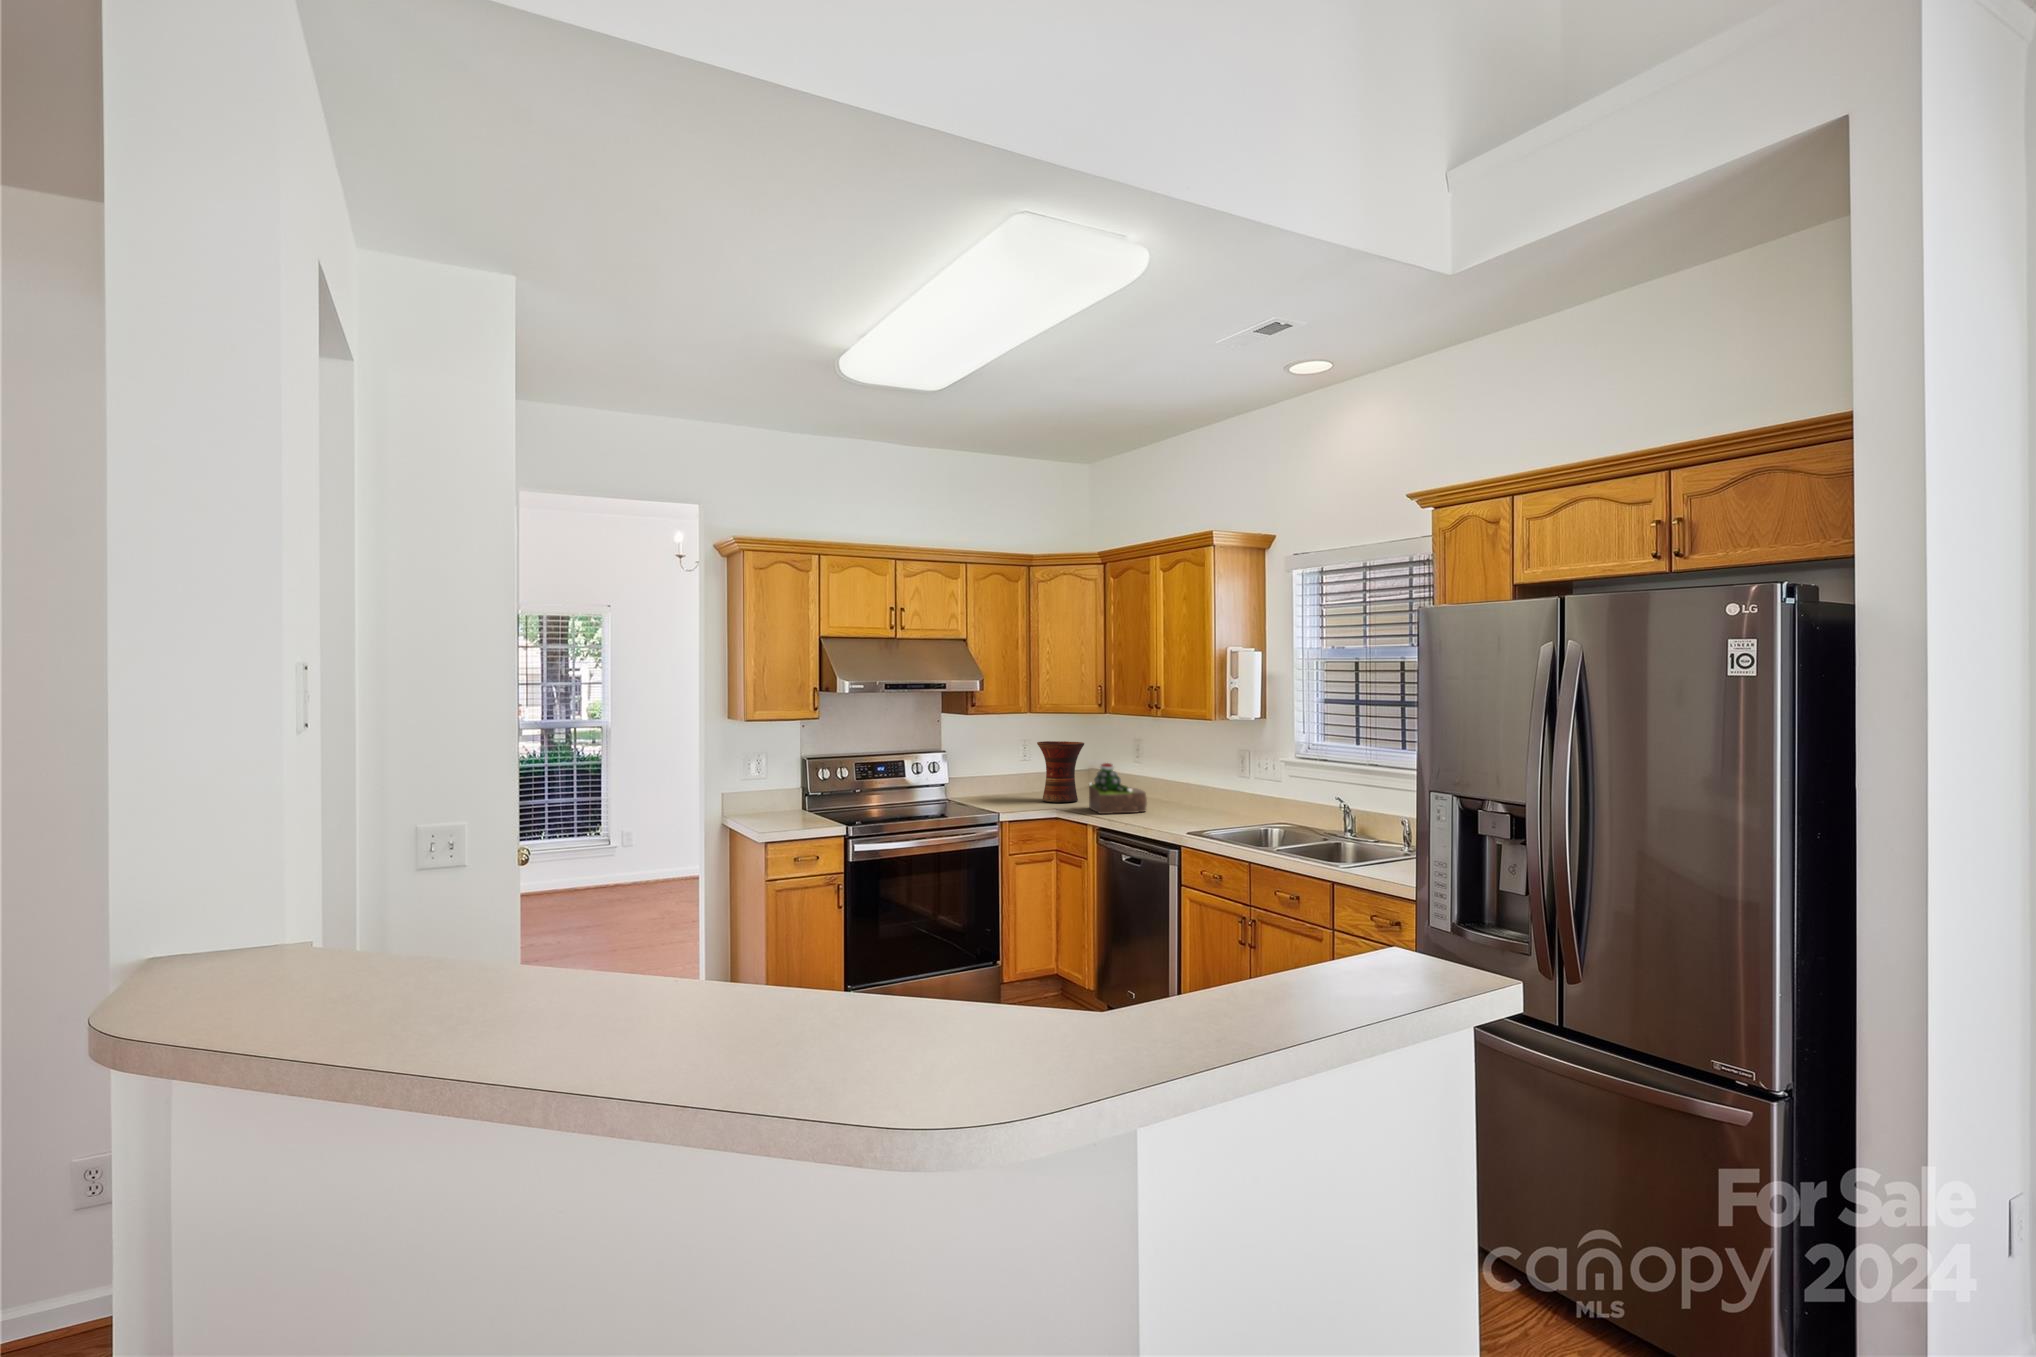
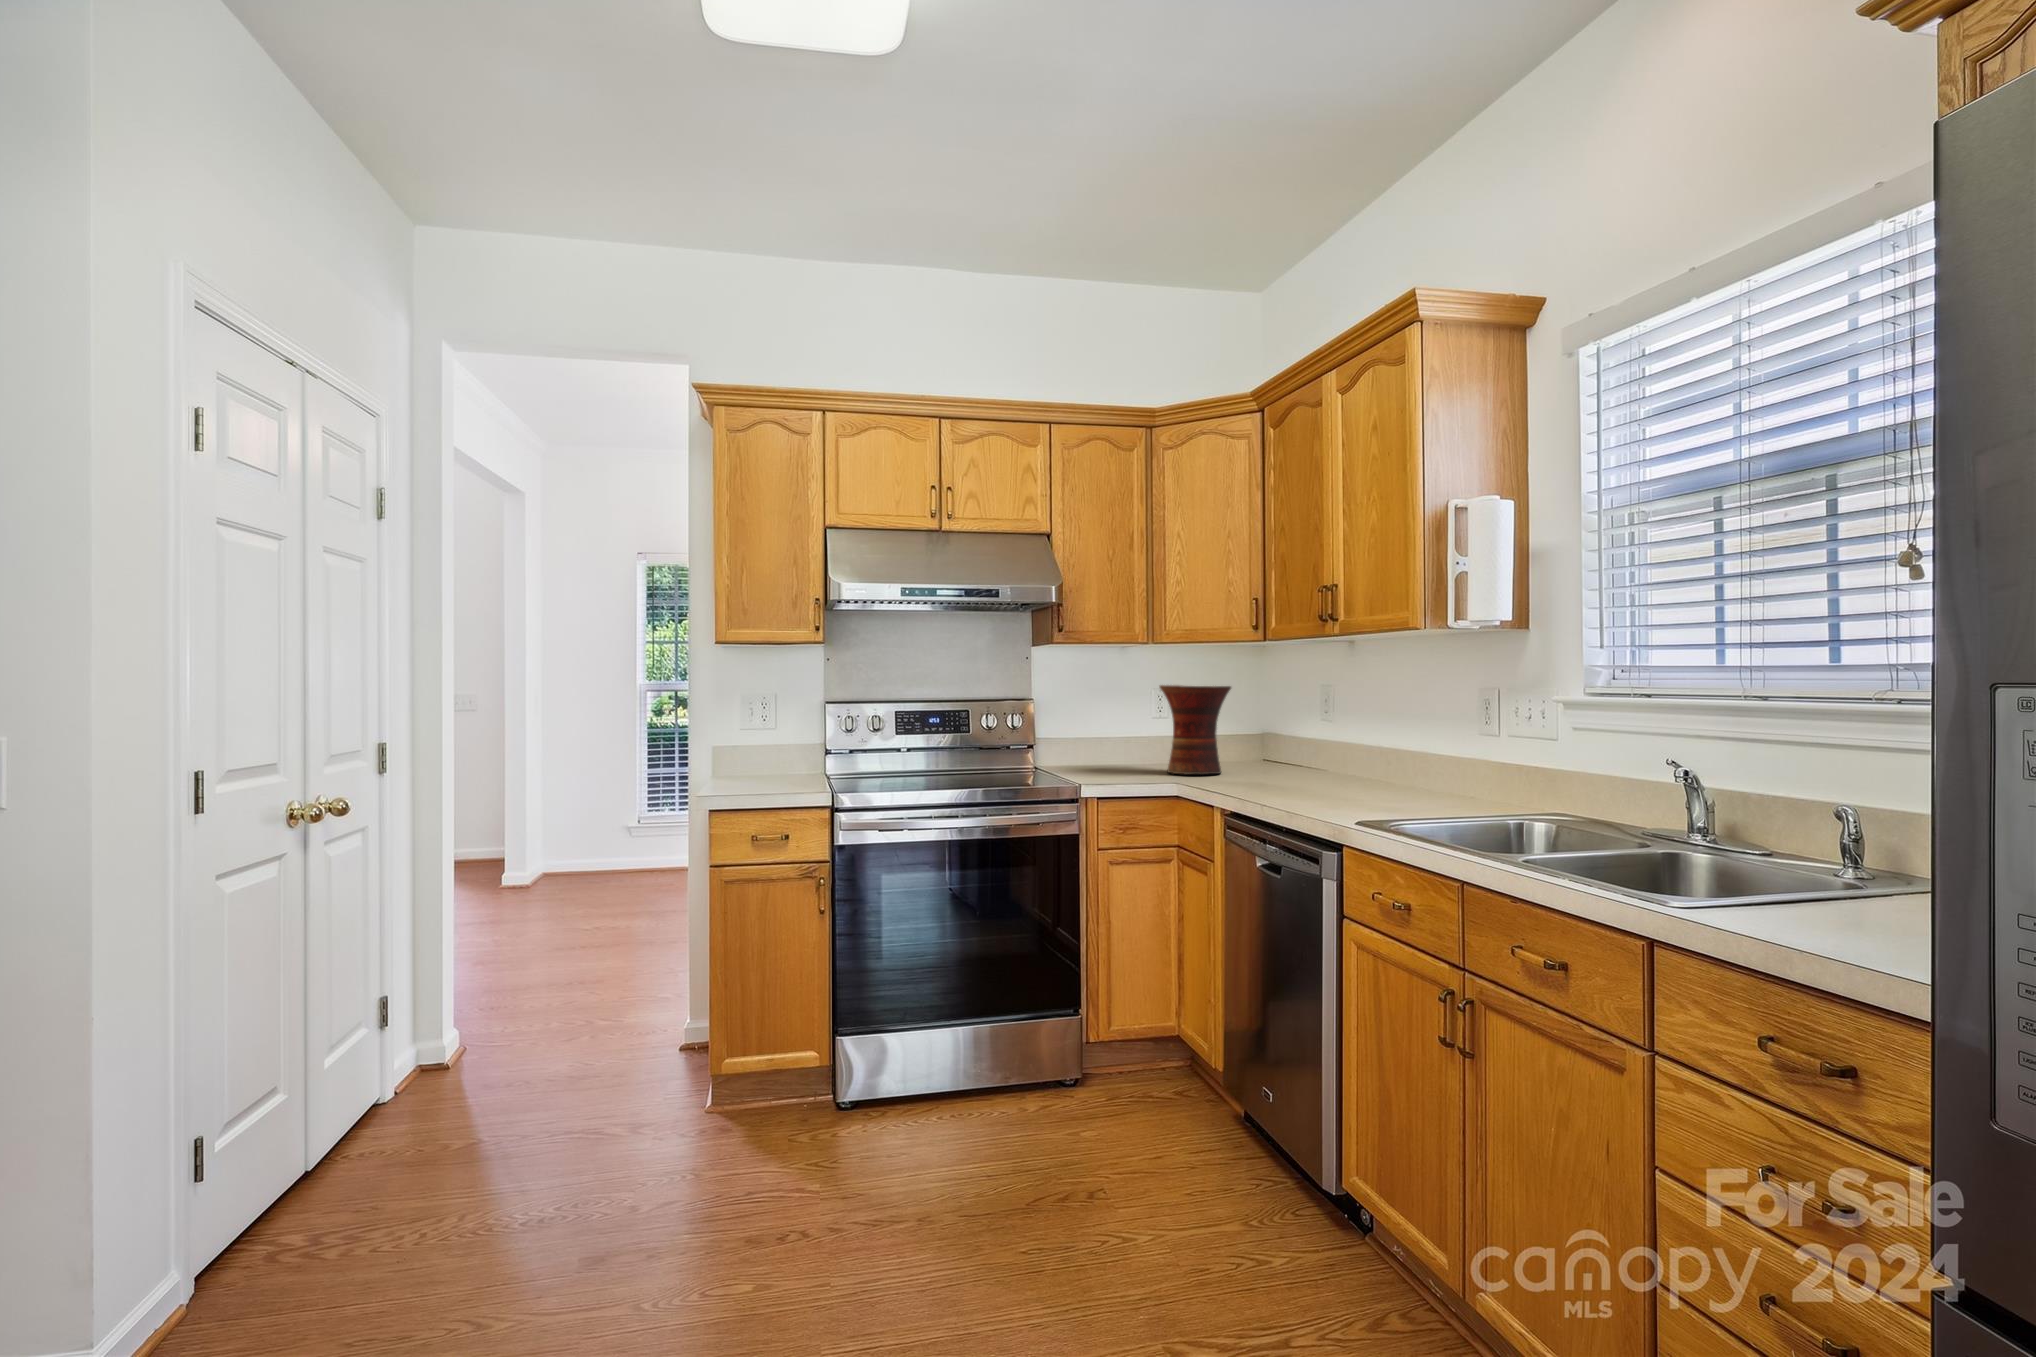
succulent plant: present [1089,763,1147,814] -> none [1228,712,1318,791]

